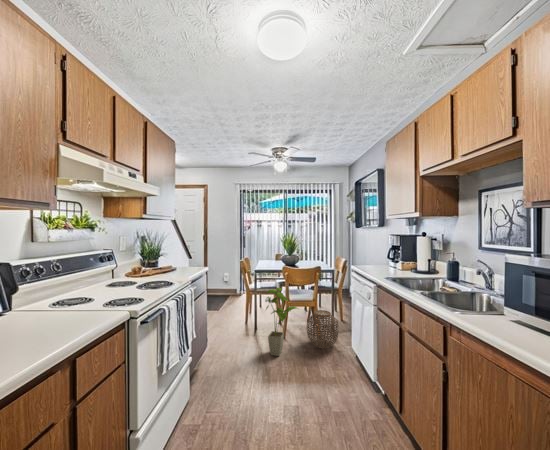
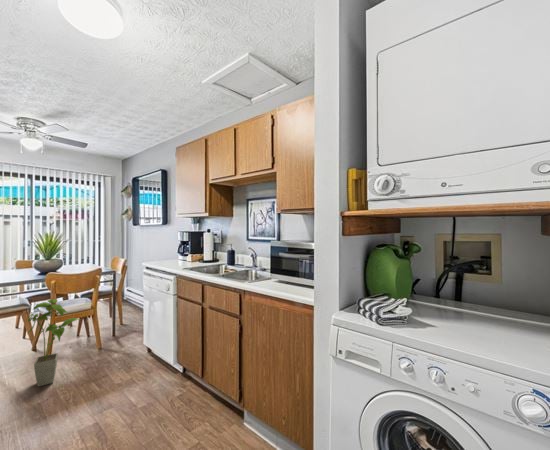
woven basket: present [307,310,339,349] -> none [87,315,127,358]

